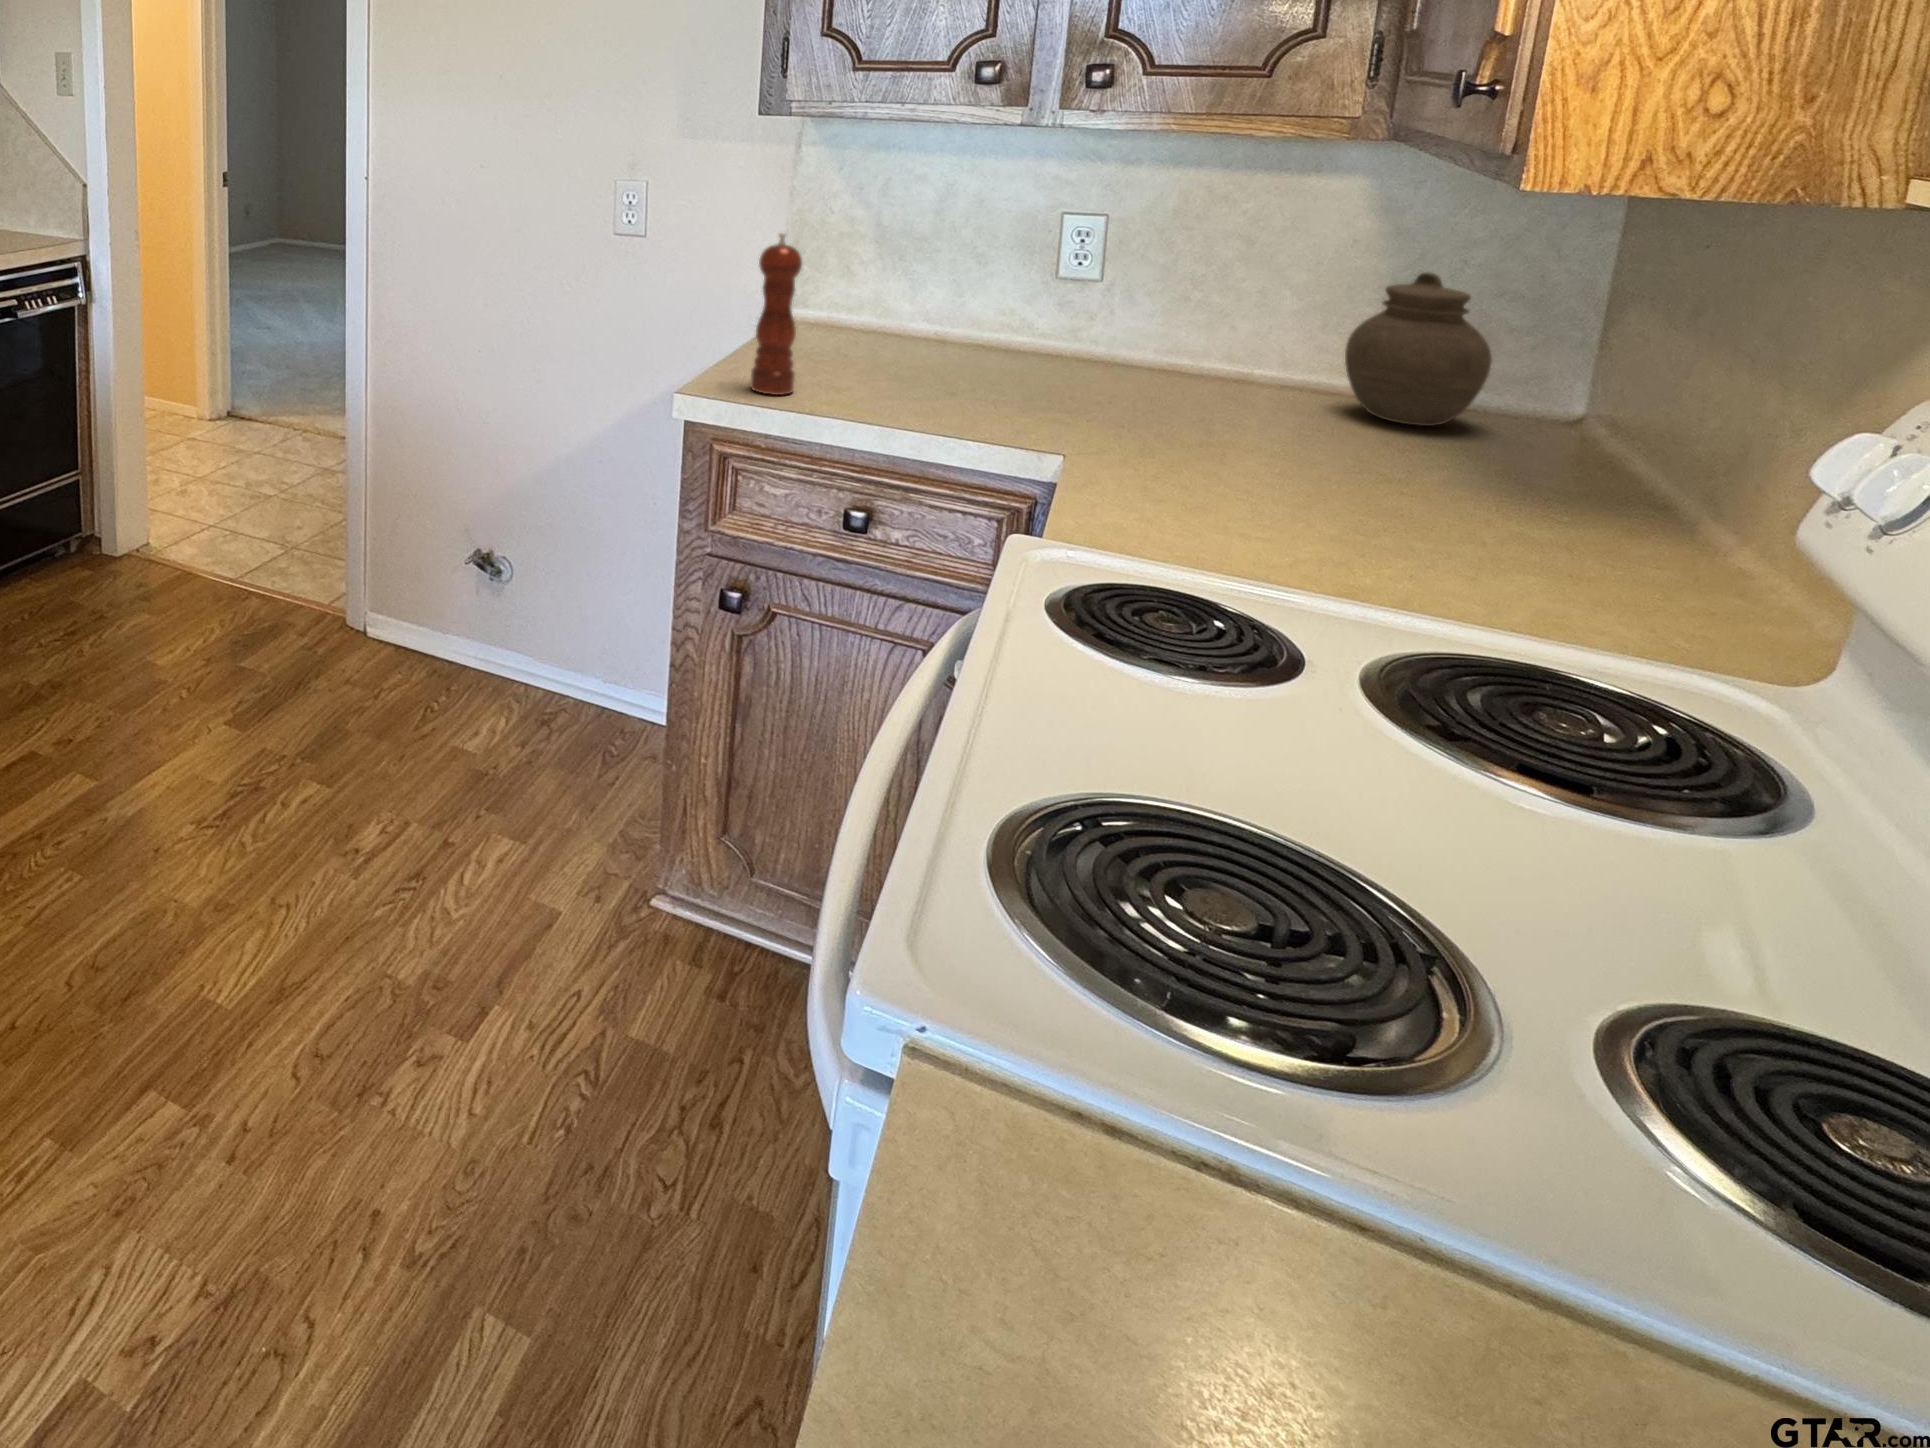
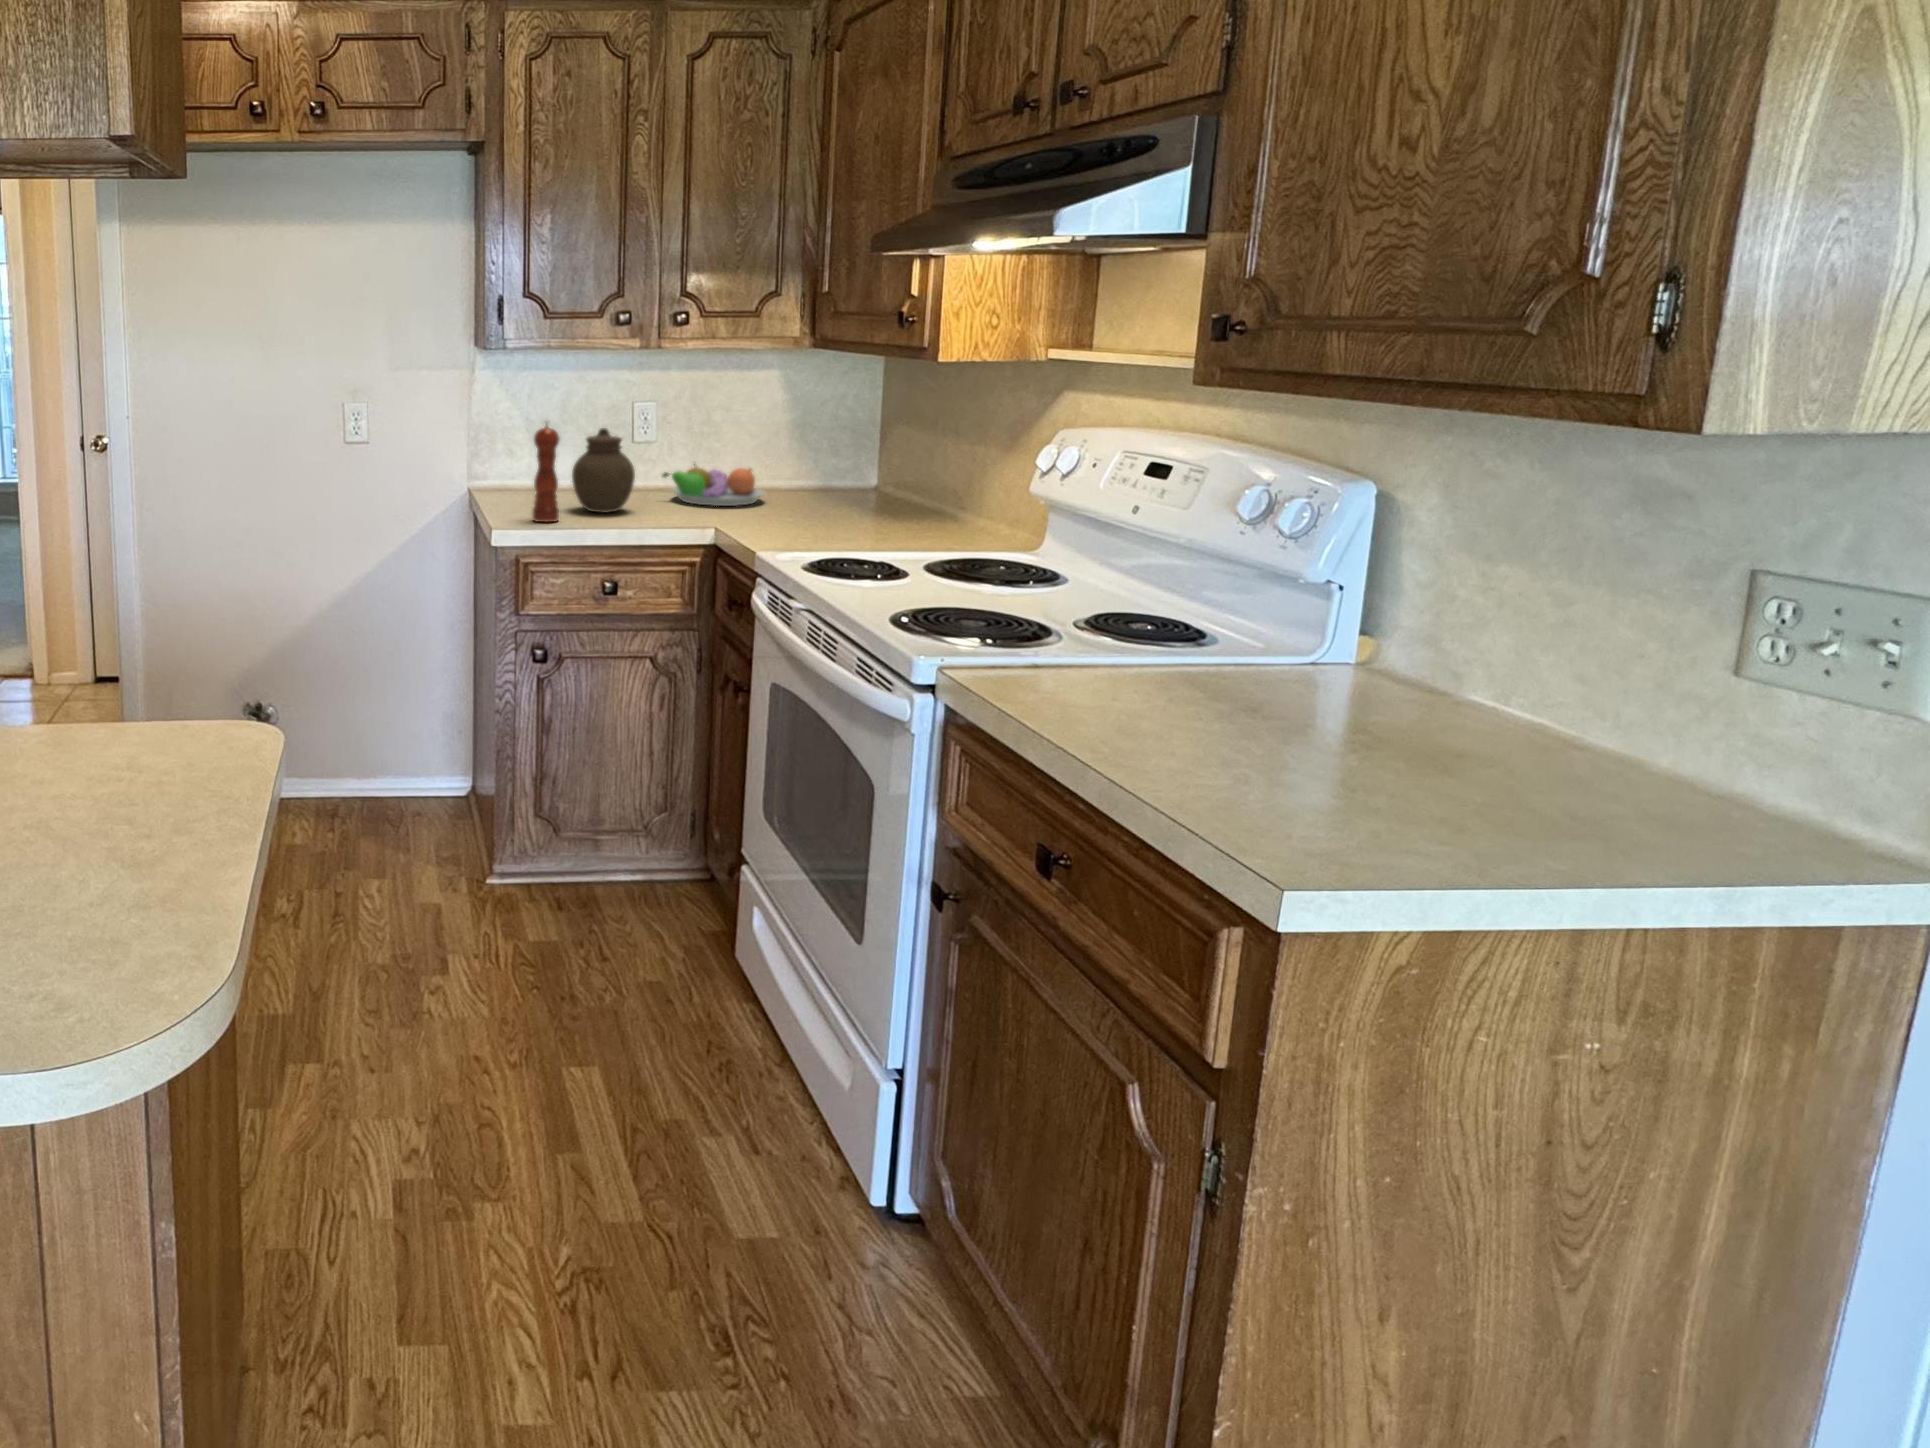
jar: present [1345,272,1492,426] -> present [572,428,635,513]
fruit bowl: none [1044,322,1249,416] -> present [663,464,764,506]

